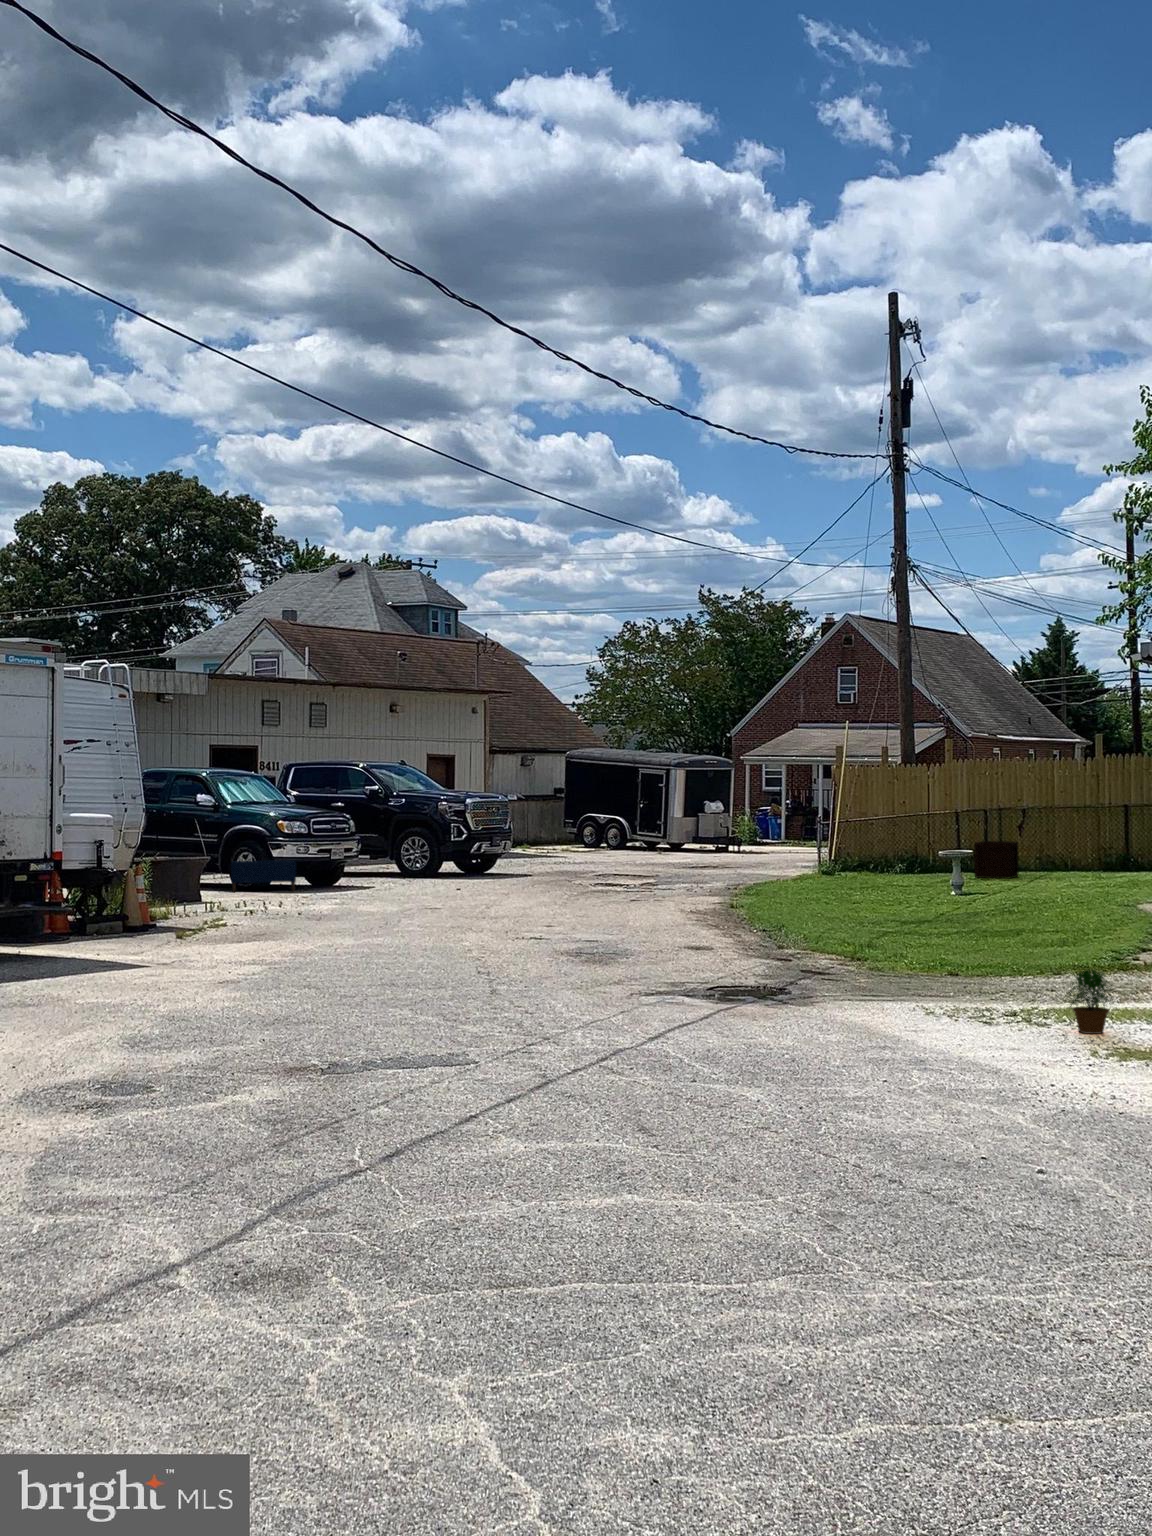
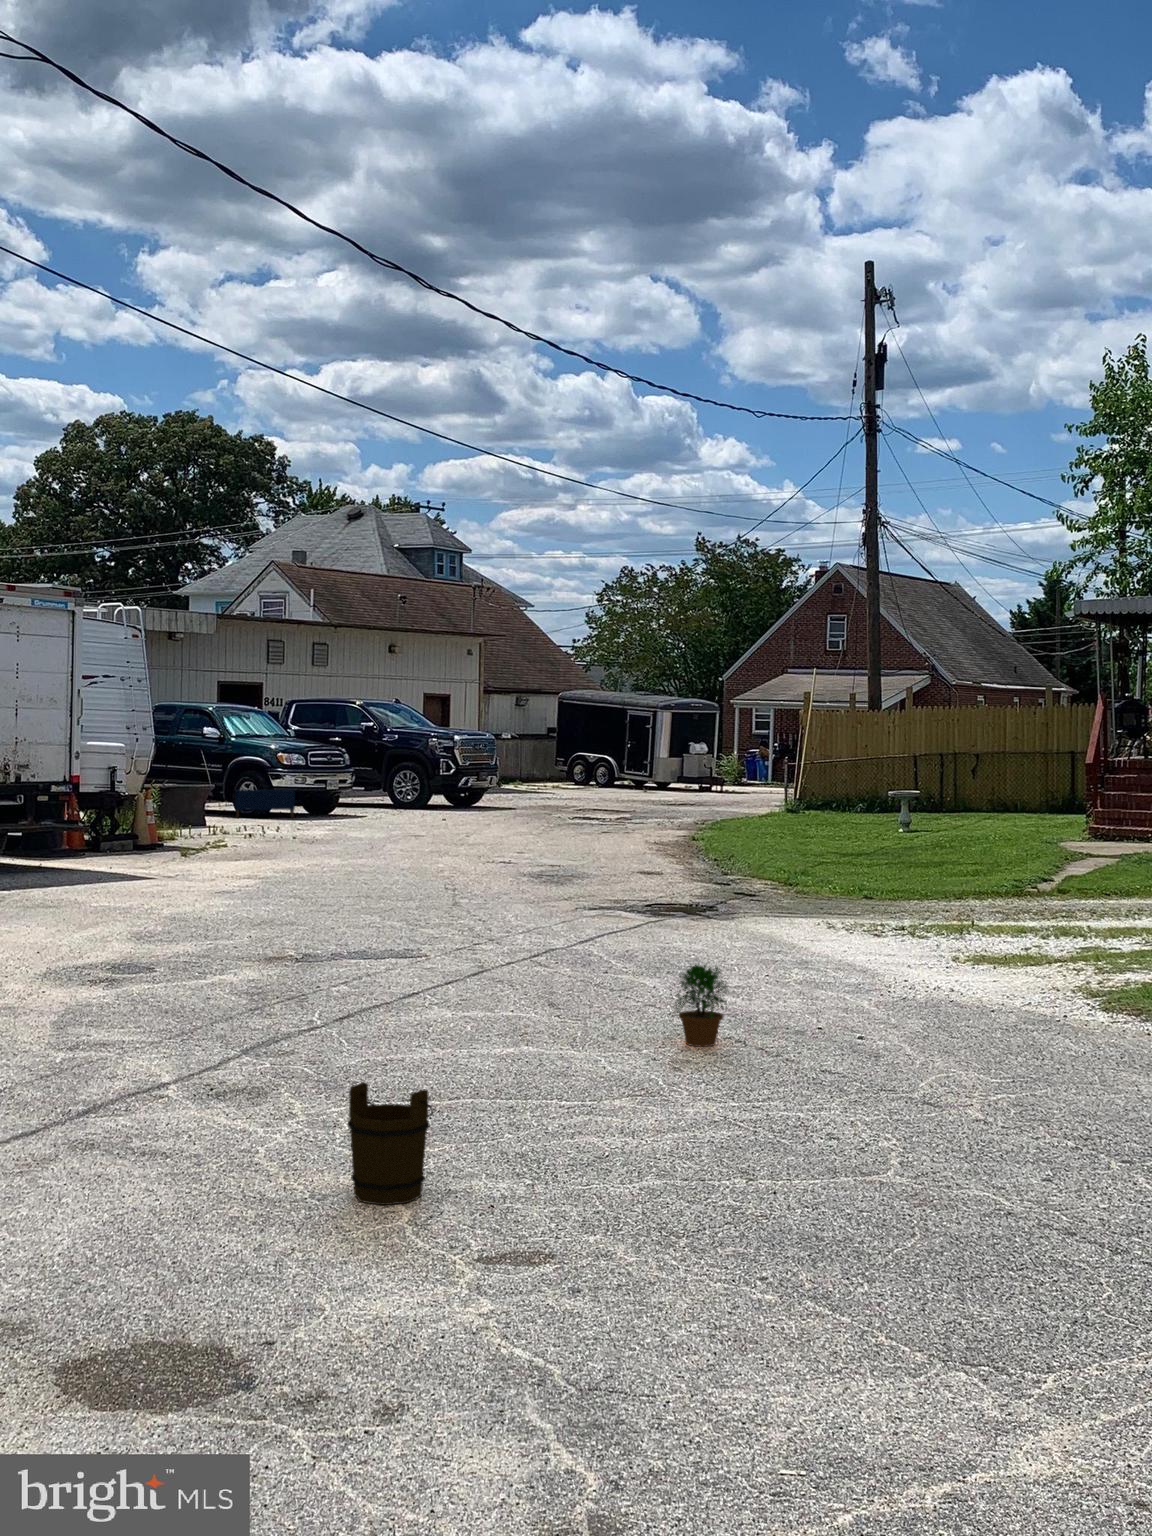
wooden crate: present [974,841,1019,879] -> none [922,784,964,819]
potted plant: present [1069,969,1112,1034] -> present [674,964,728,1047]
bucket: none [443,1297,564,1481] -> present [348,1082,433,1205]

